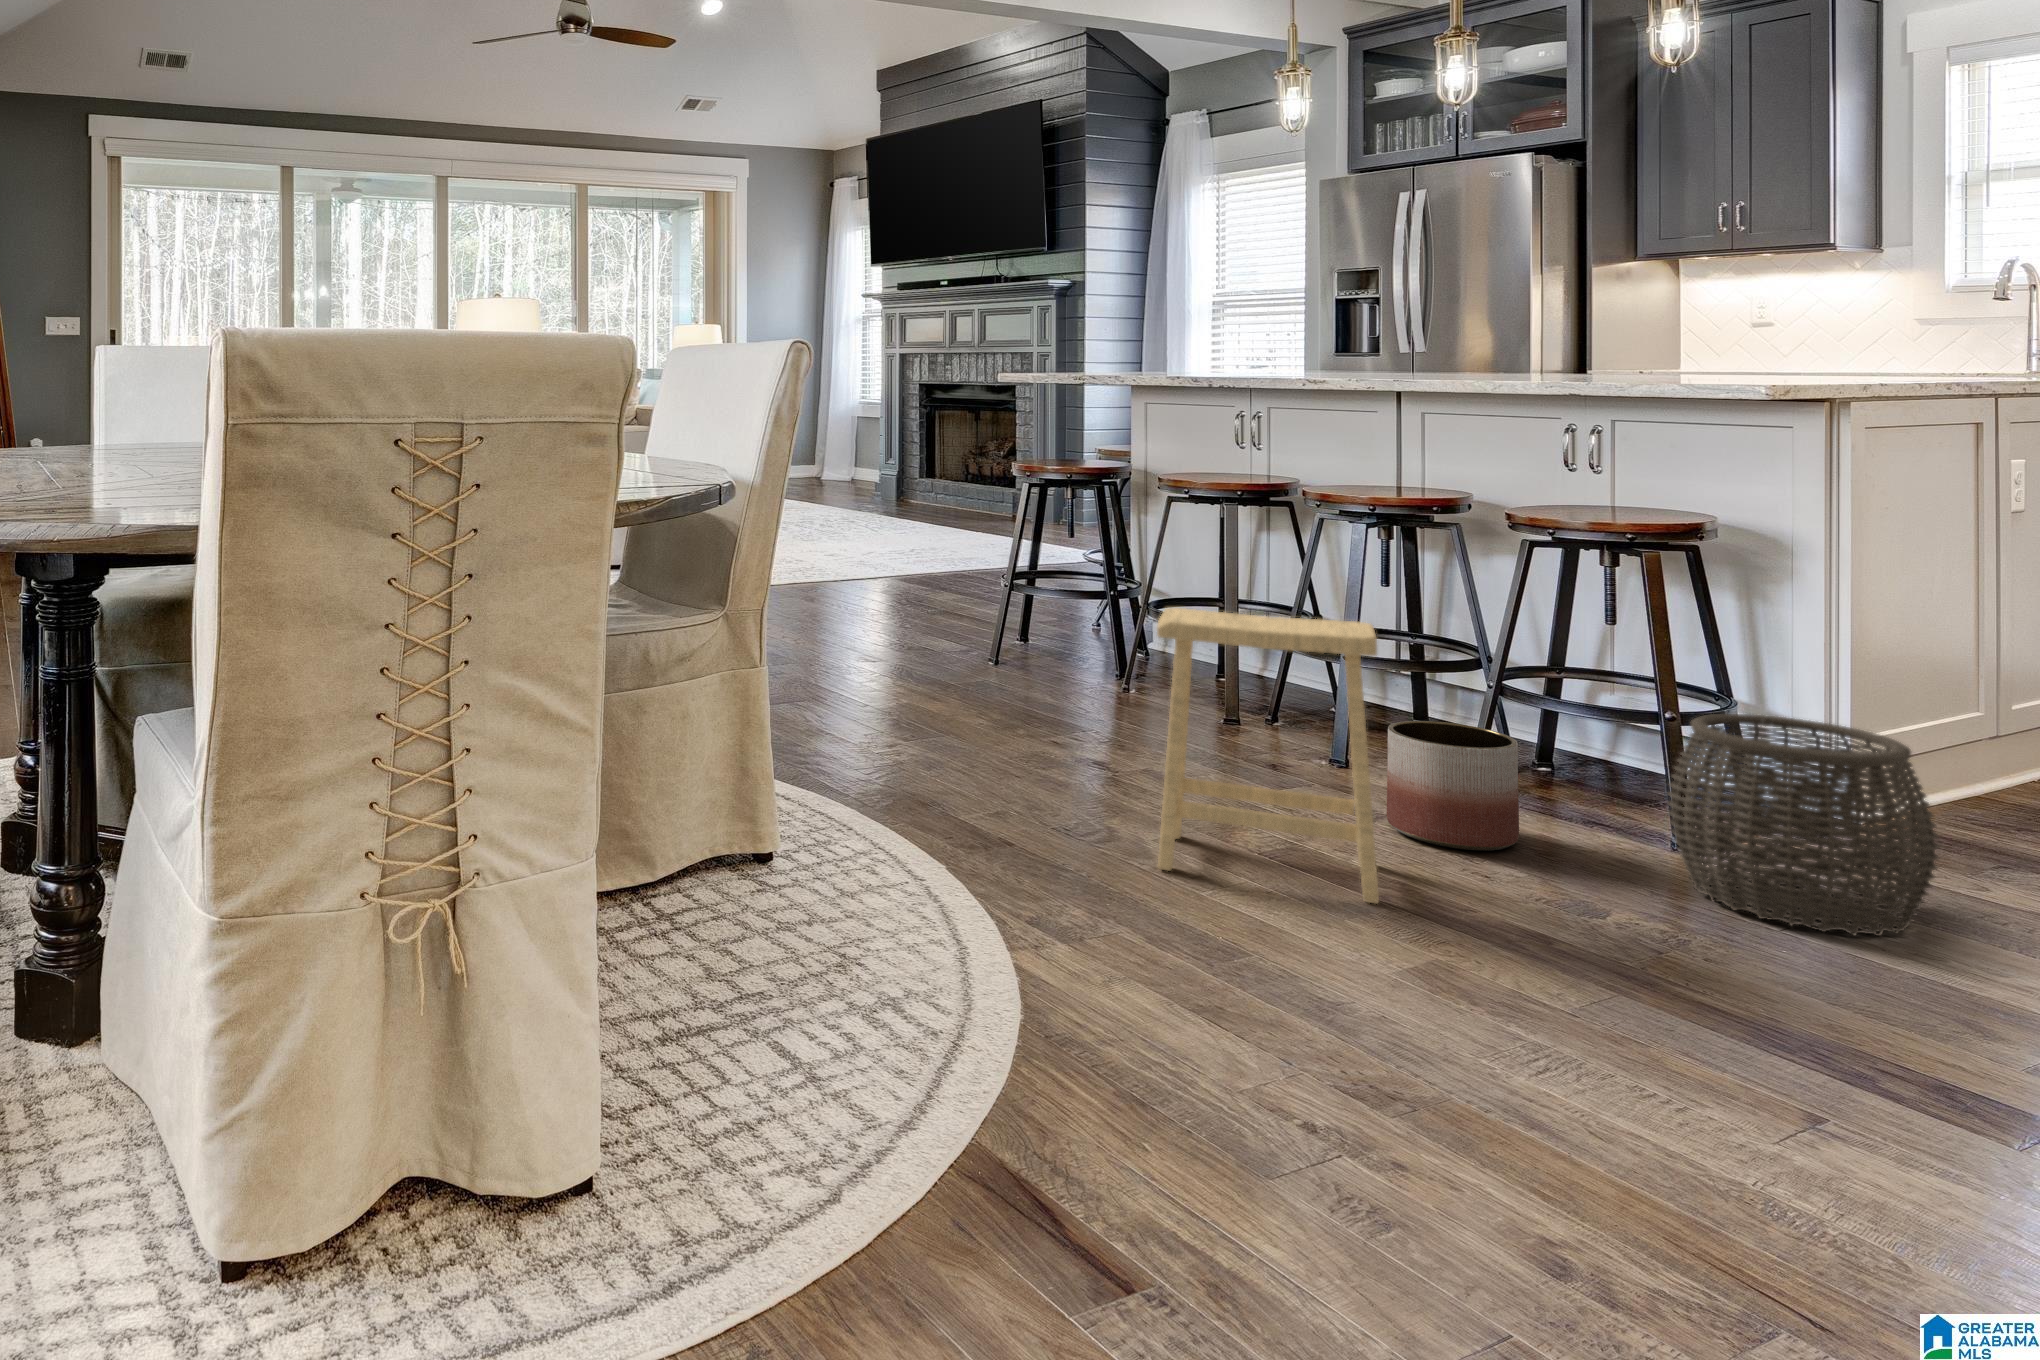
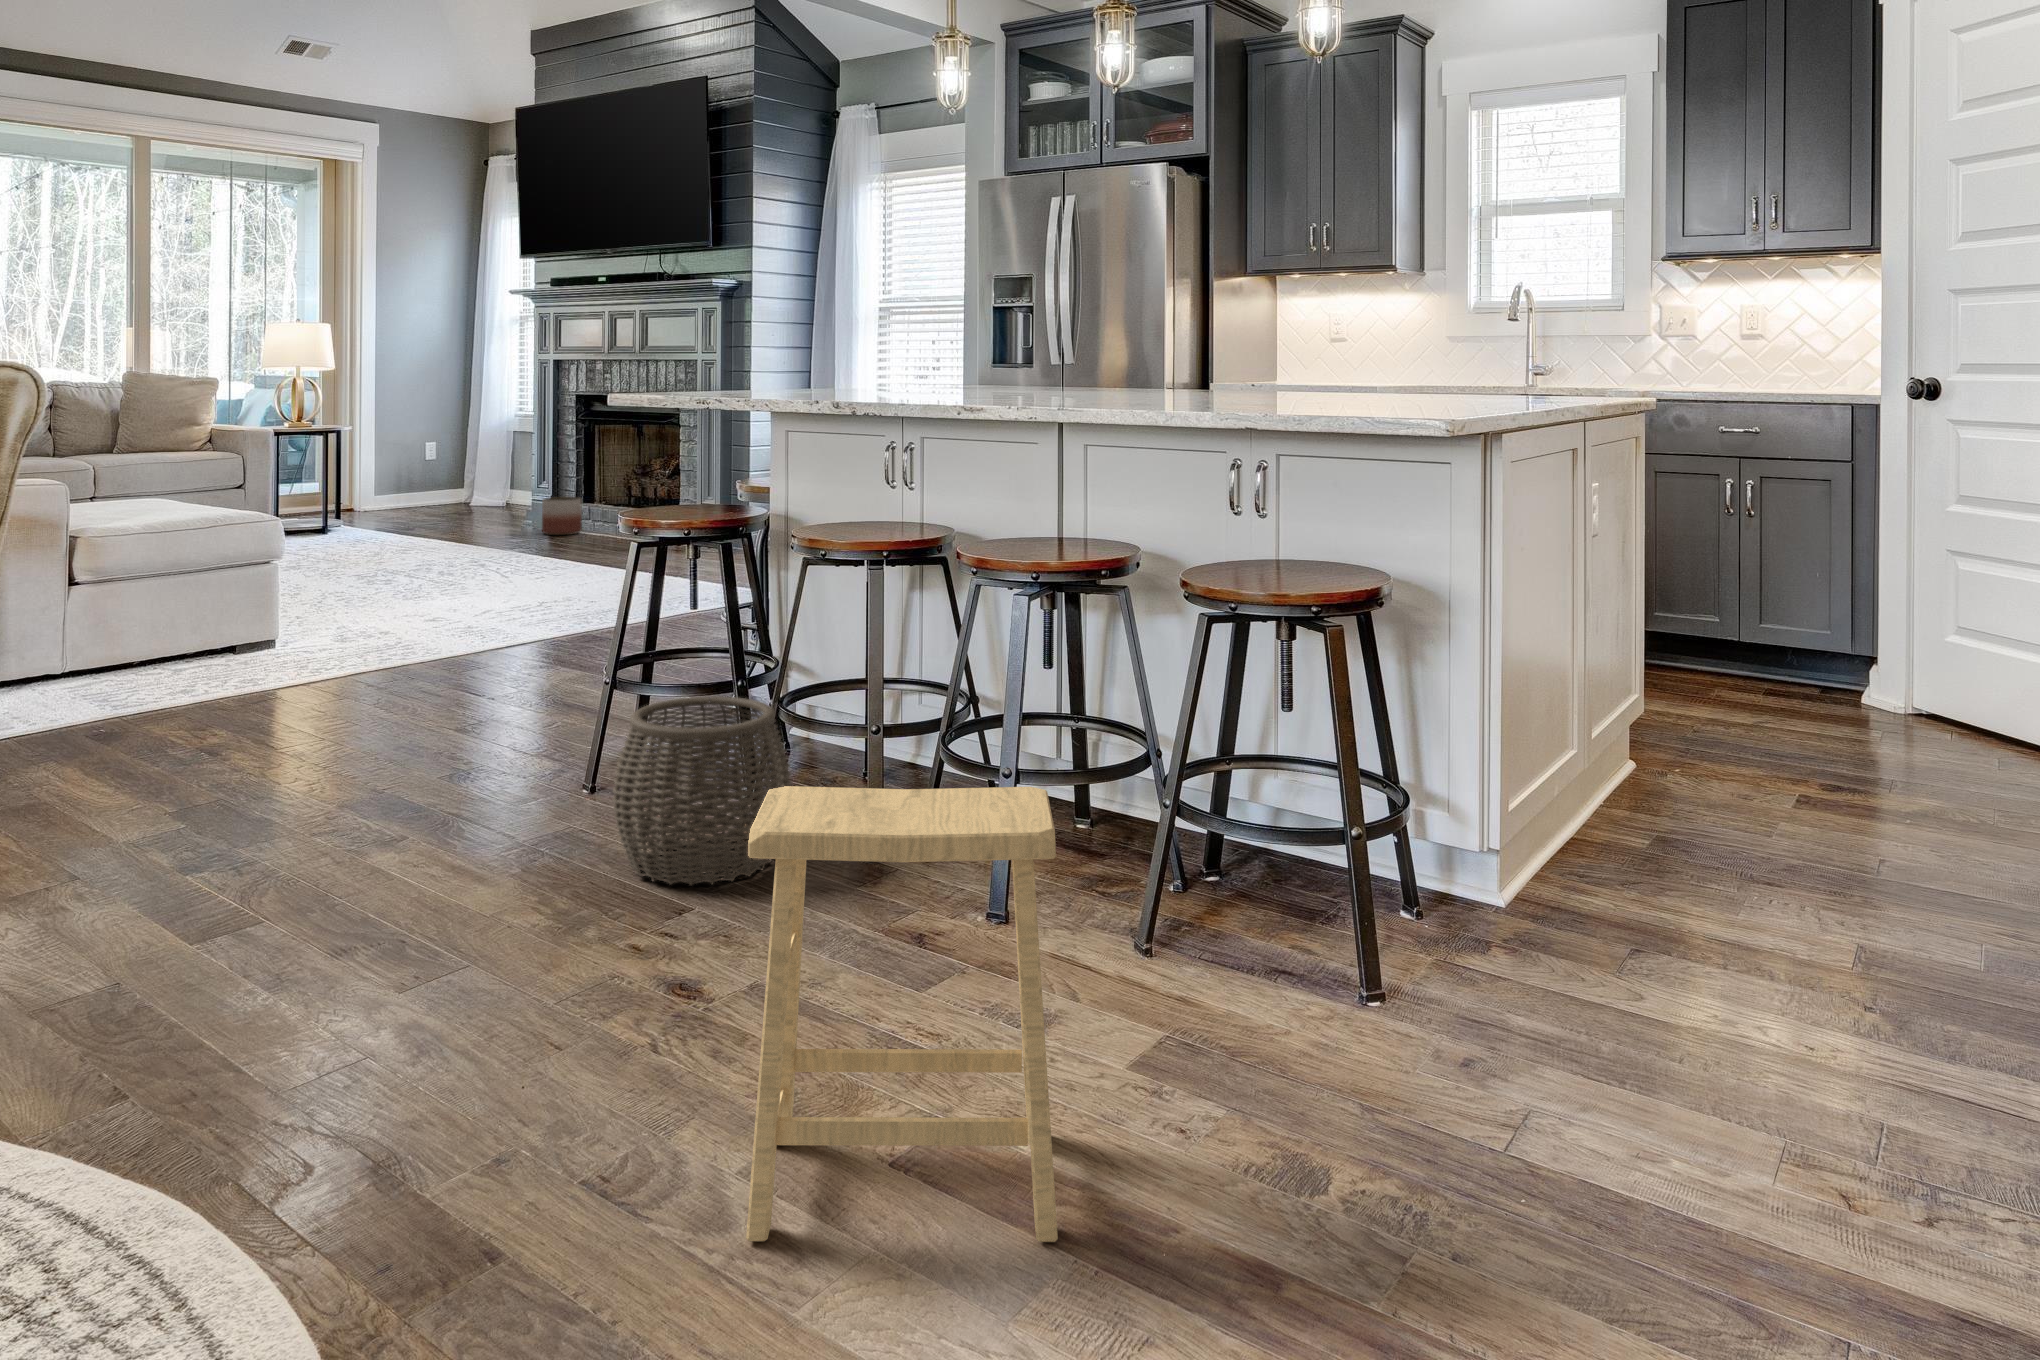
woven basket: present [1668,714,1940,936] -> present [613,697,791,885]
planter: present [1387,721,1519,850] -> present [542,497,582,535]

